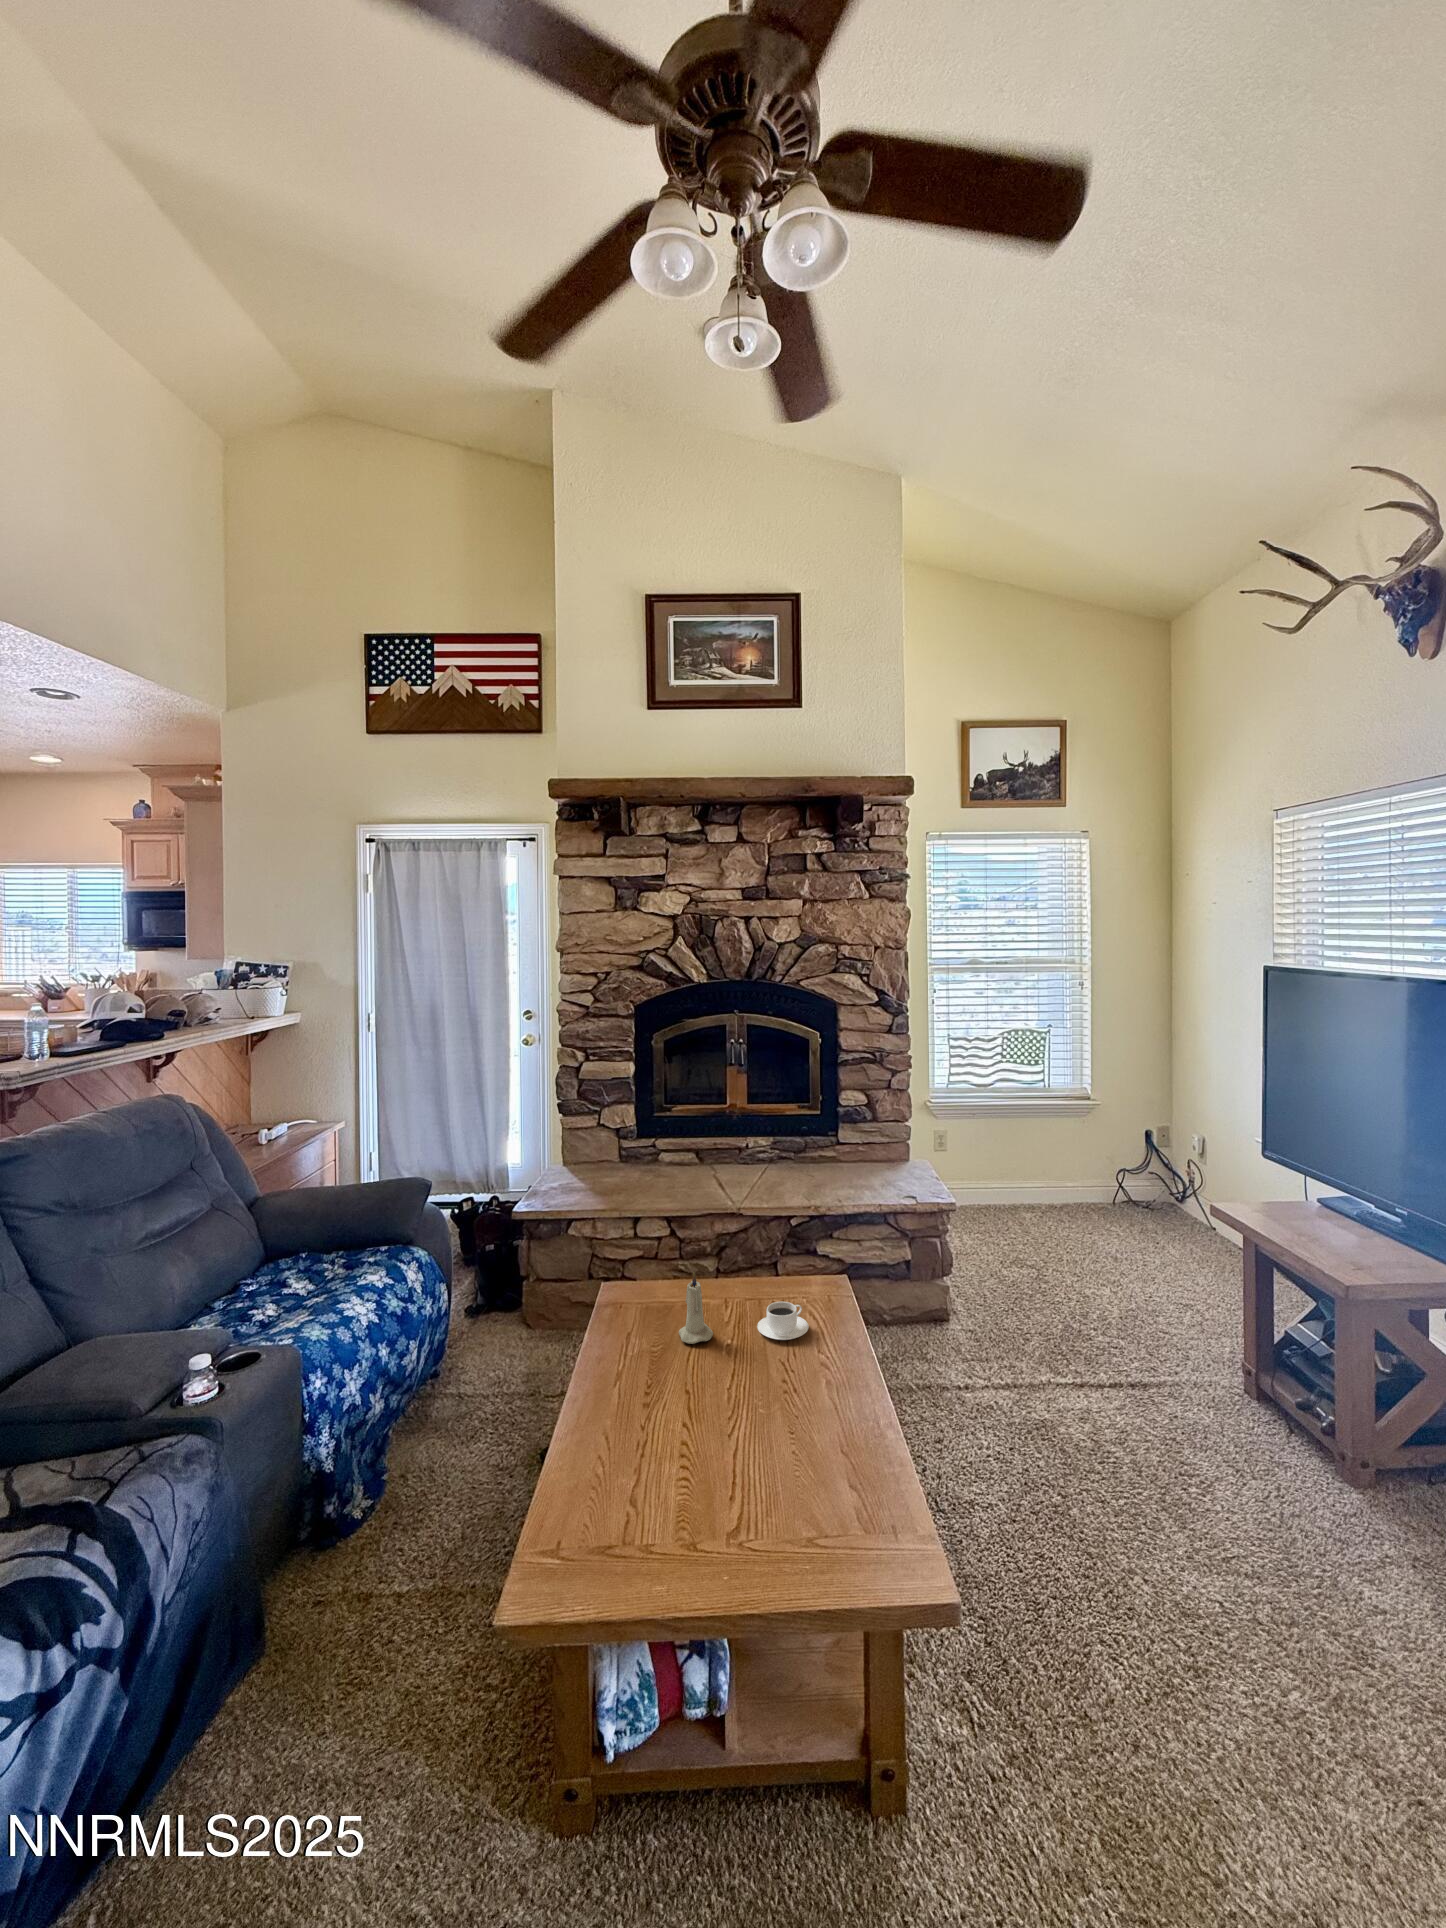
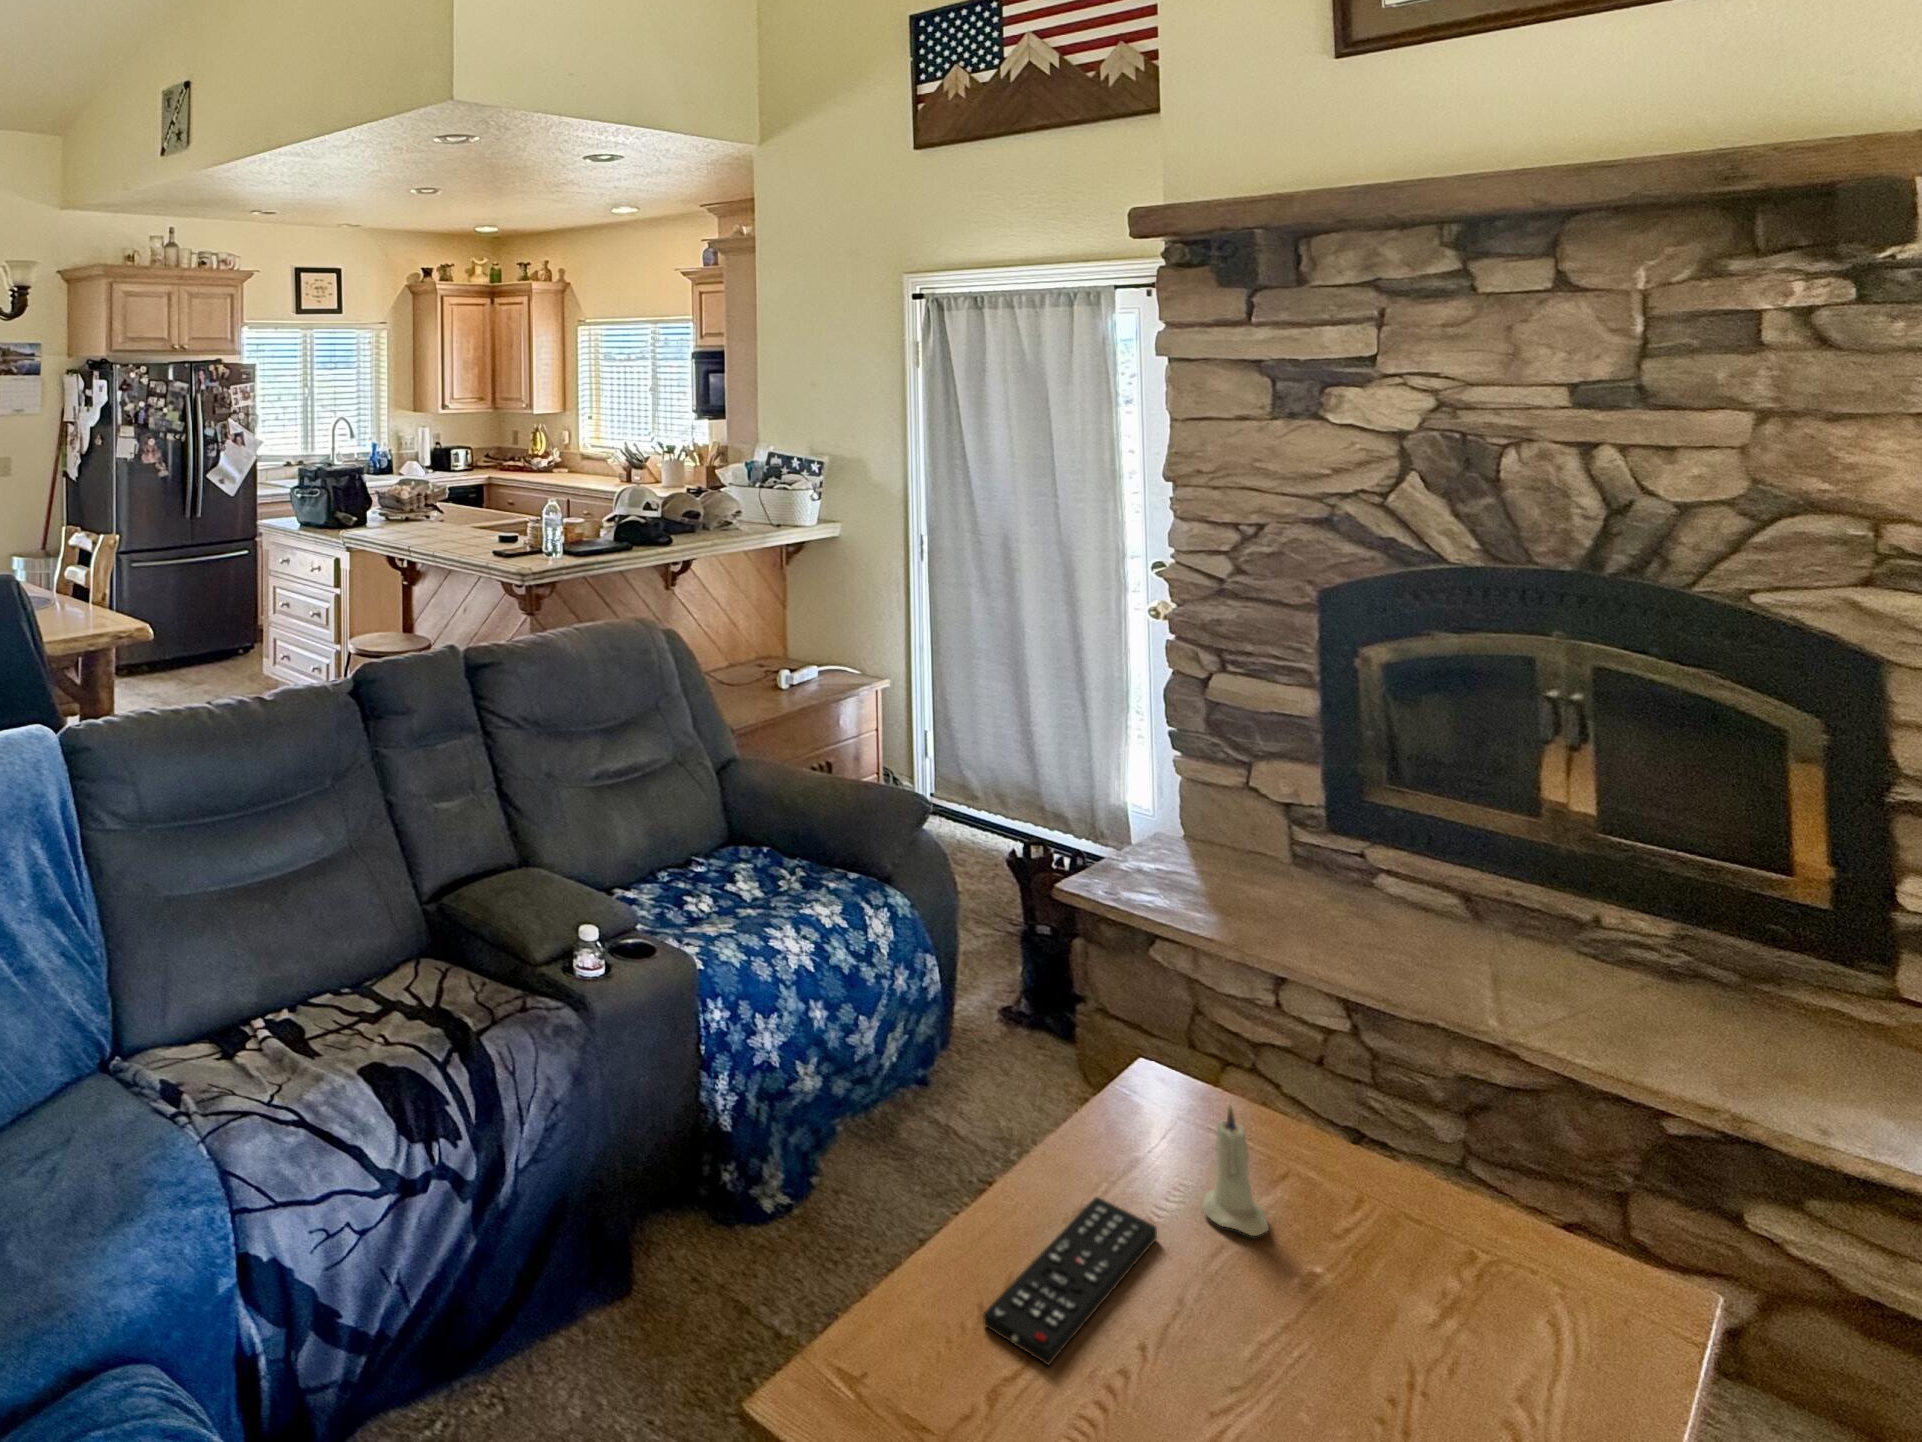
coffee cup: present [757,1302,809,1340] -> none [1369,1240,1495,1334]
remote control: none [618,1360,671,1470] -> present [983,1197,1157,1365]

